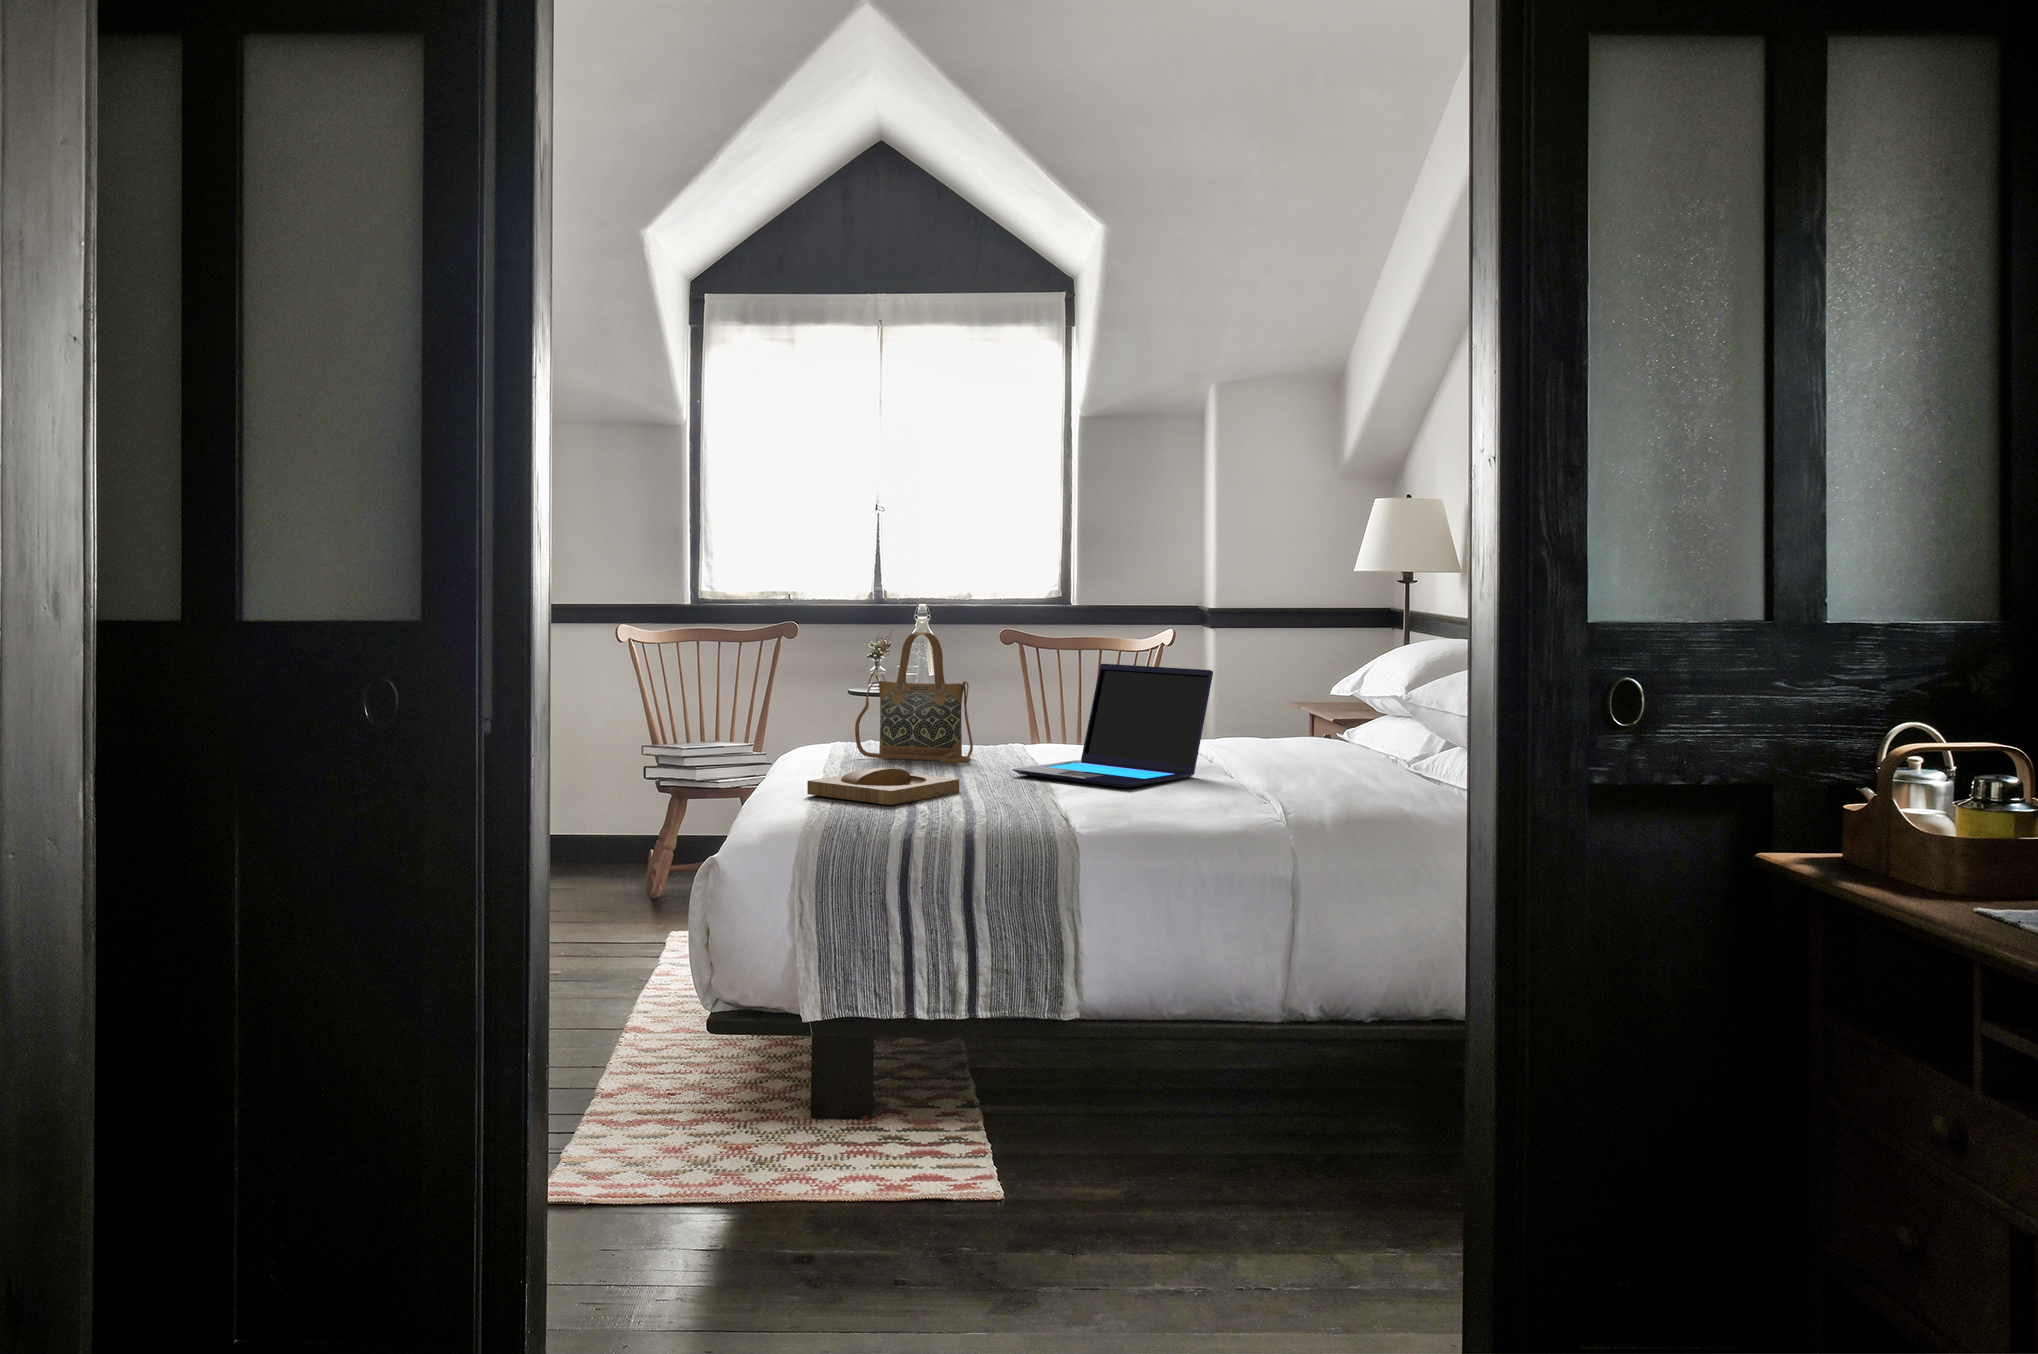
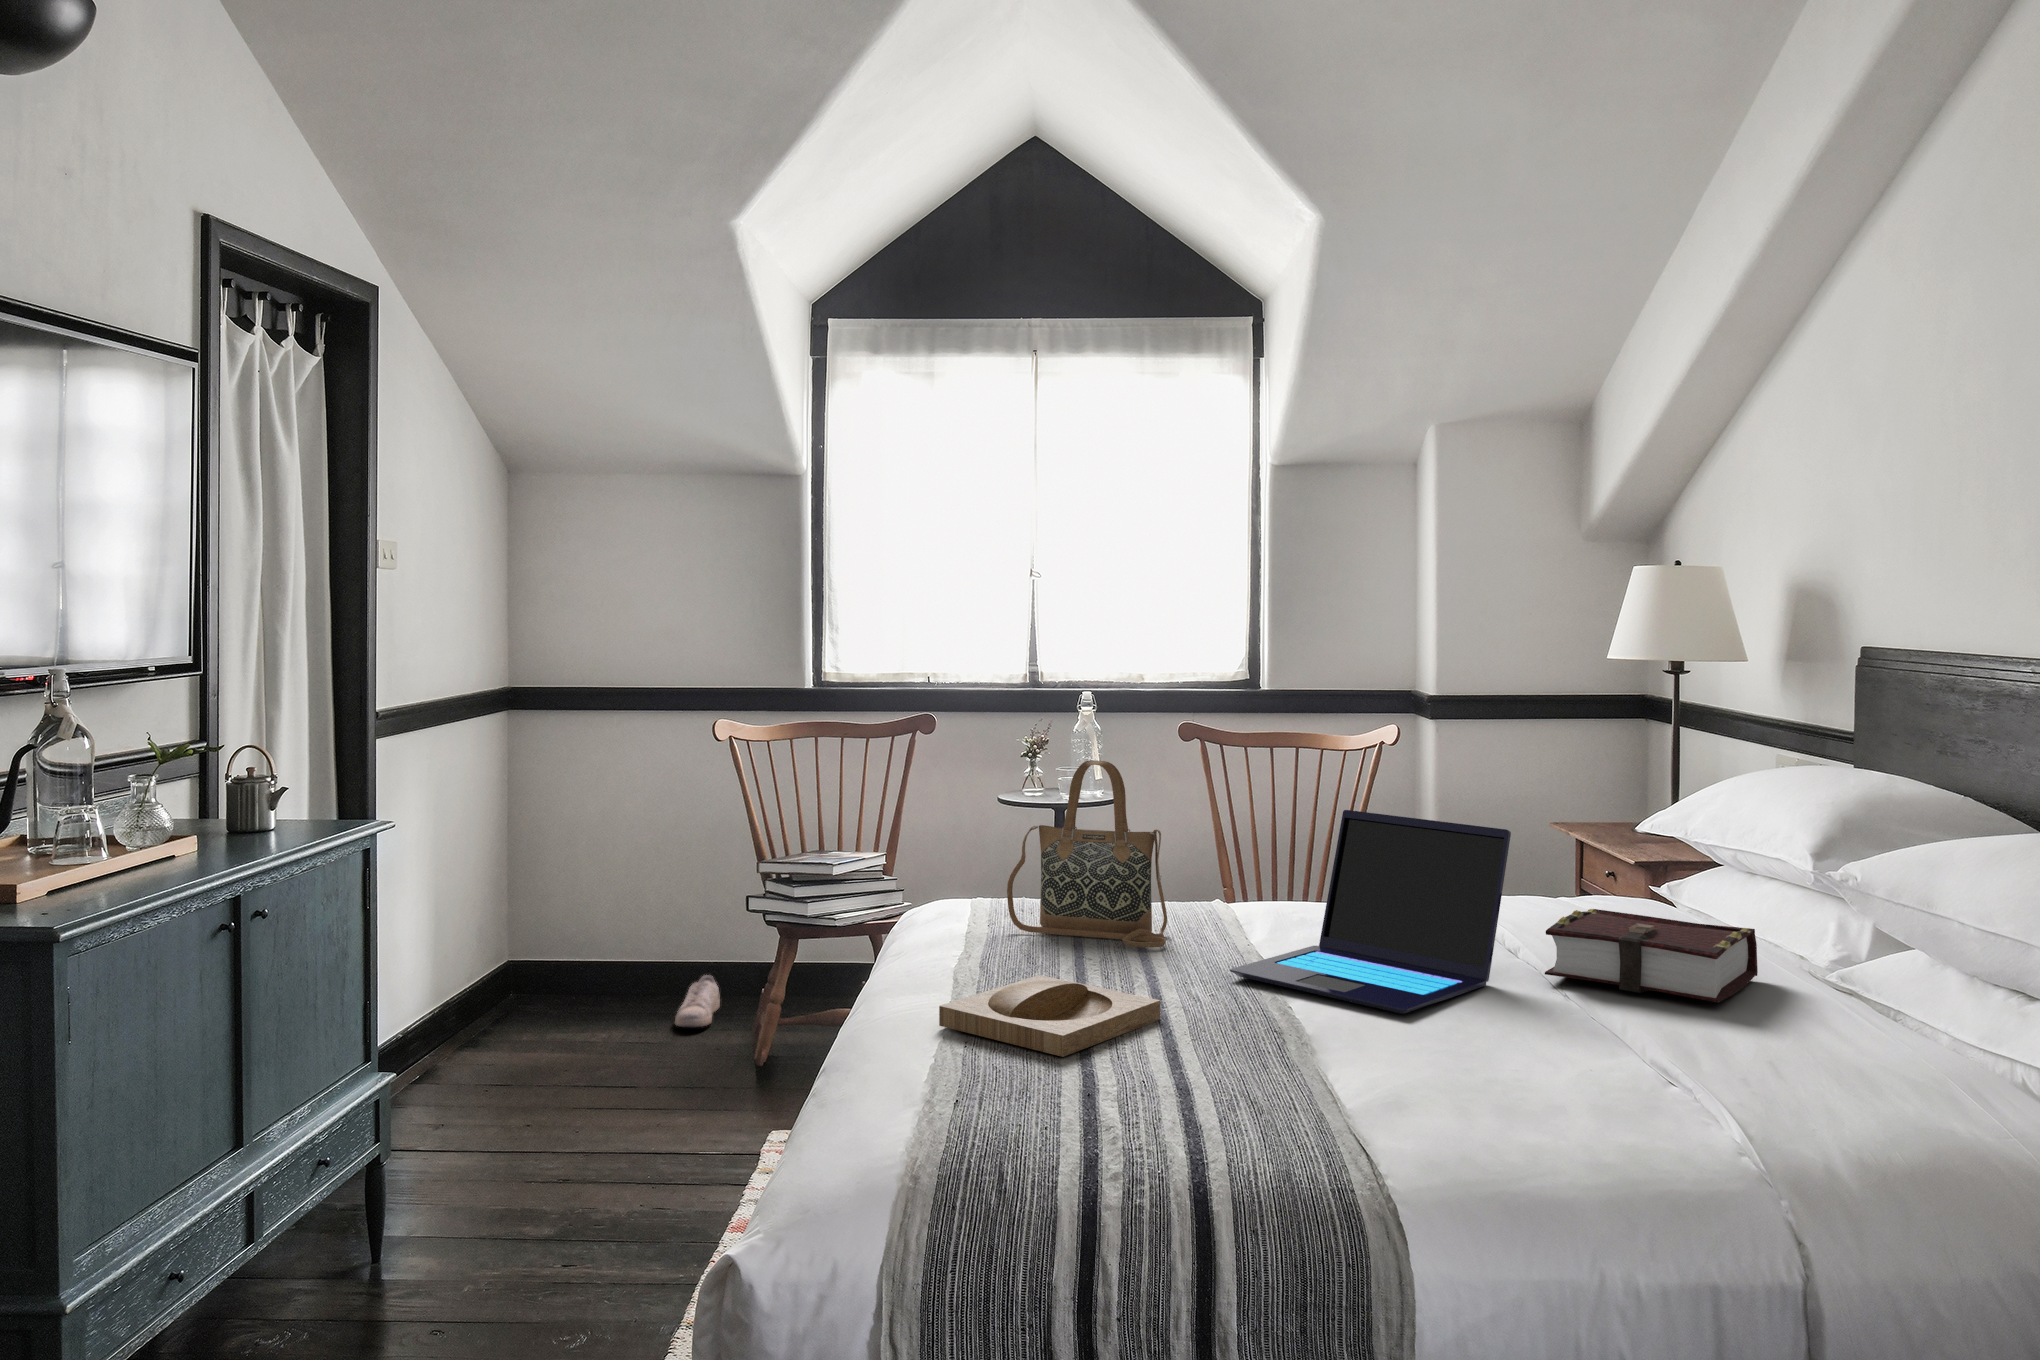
book: none [1234,729,1385,780] -> present [1545,909,1758,1003]
shoe: none [586,839,621,876] -> present [675,975,720,1027]

